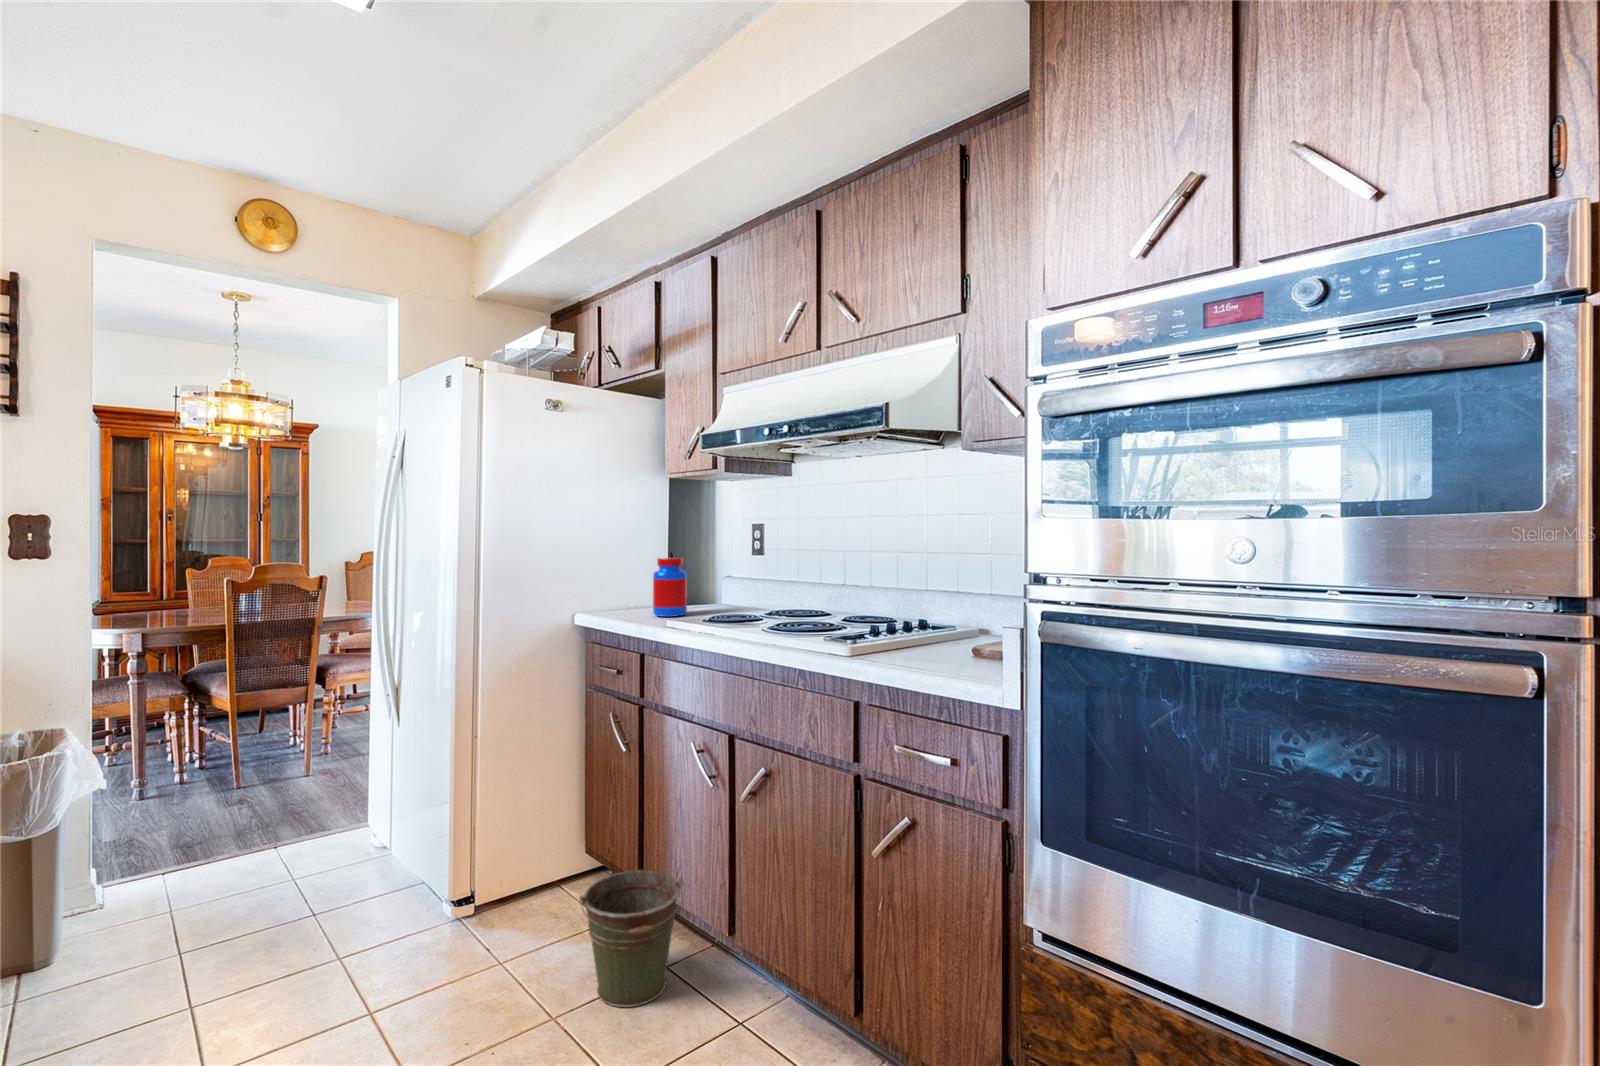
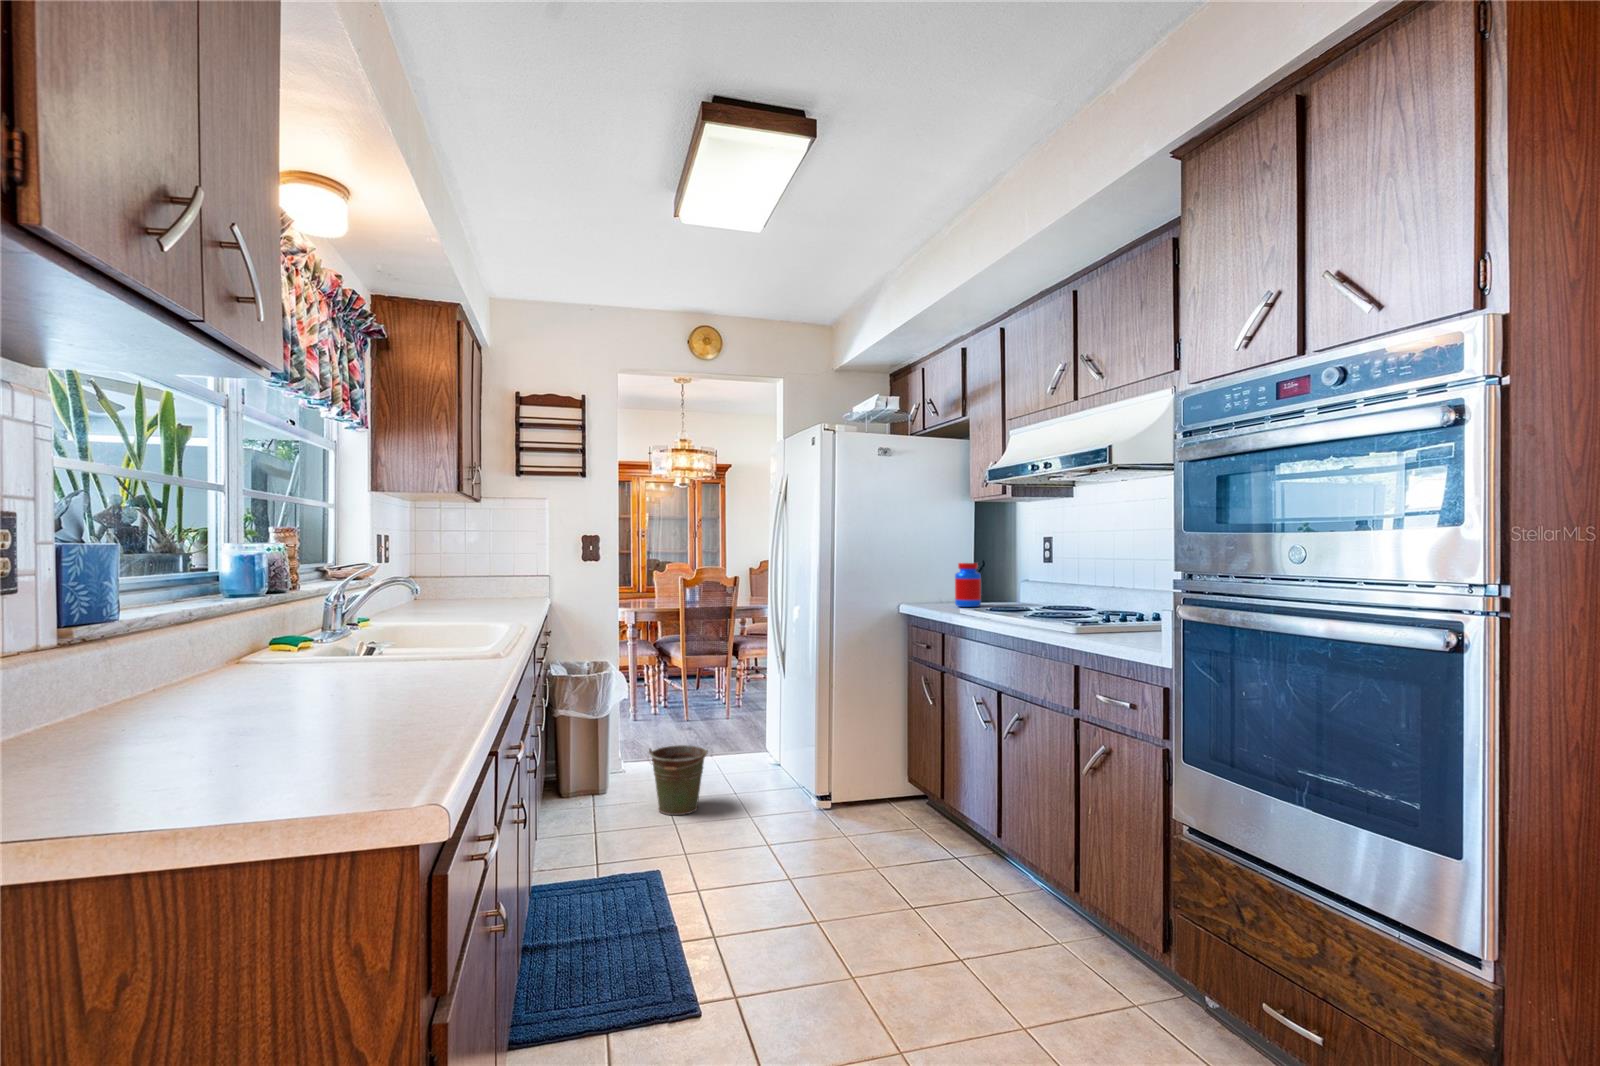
bucket: present [579,870,685,1007] -> present [649,745,708,815]

